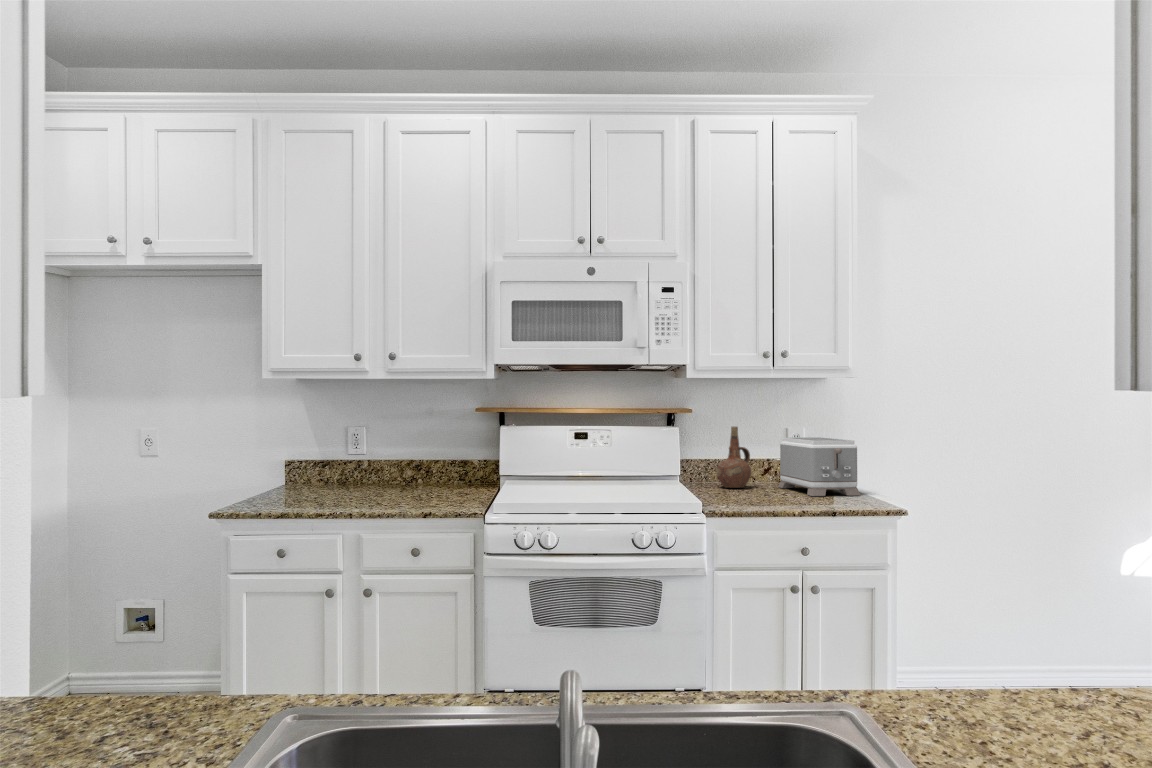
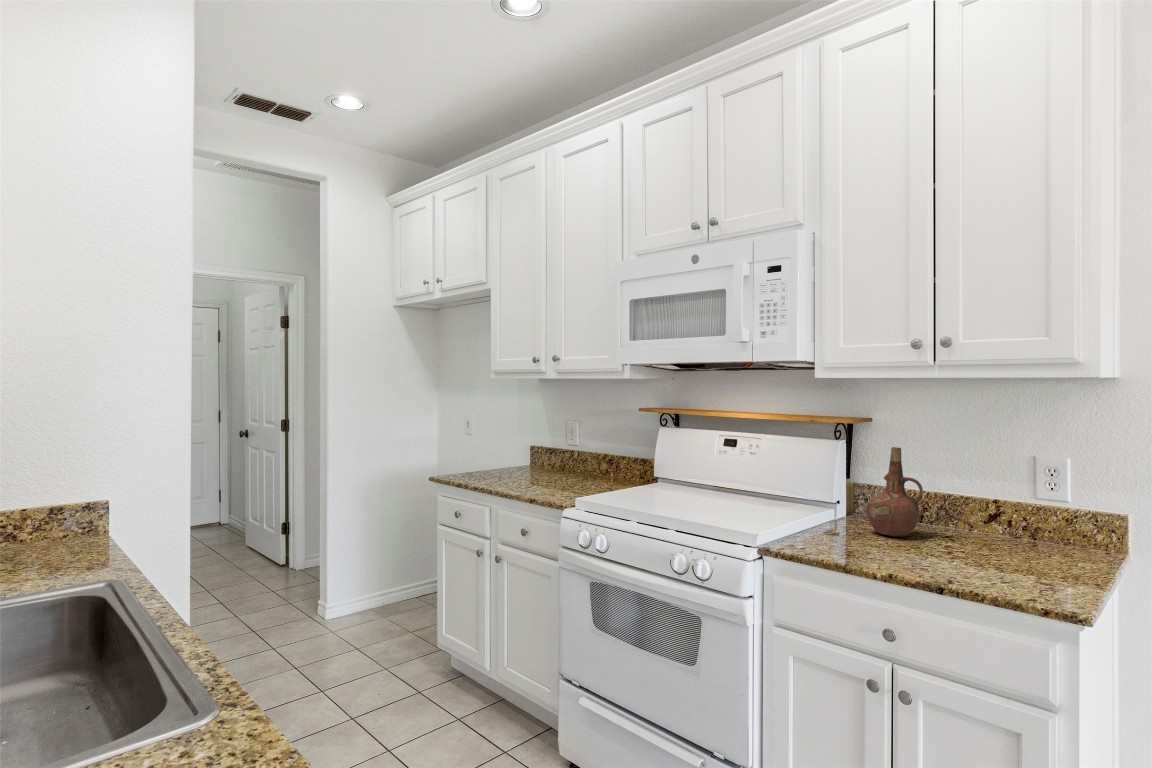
toaster: present [778,437,860,496] -> none [939,471,1054,588]

